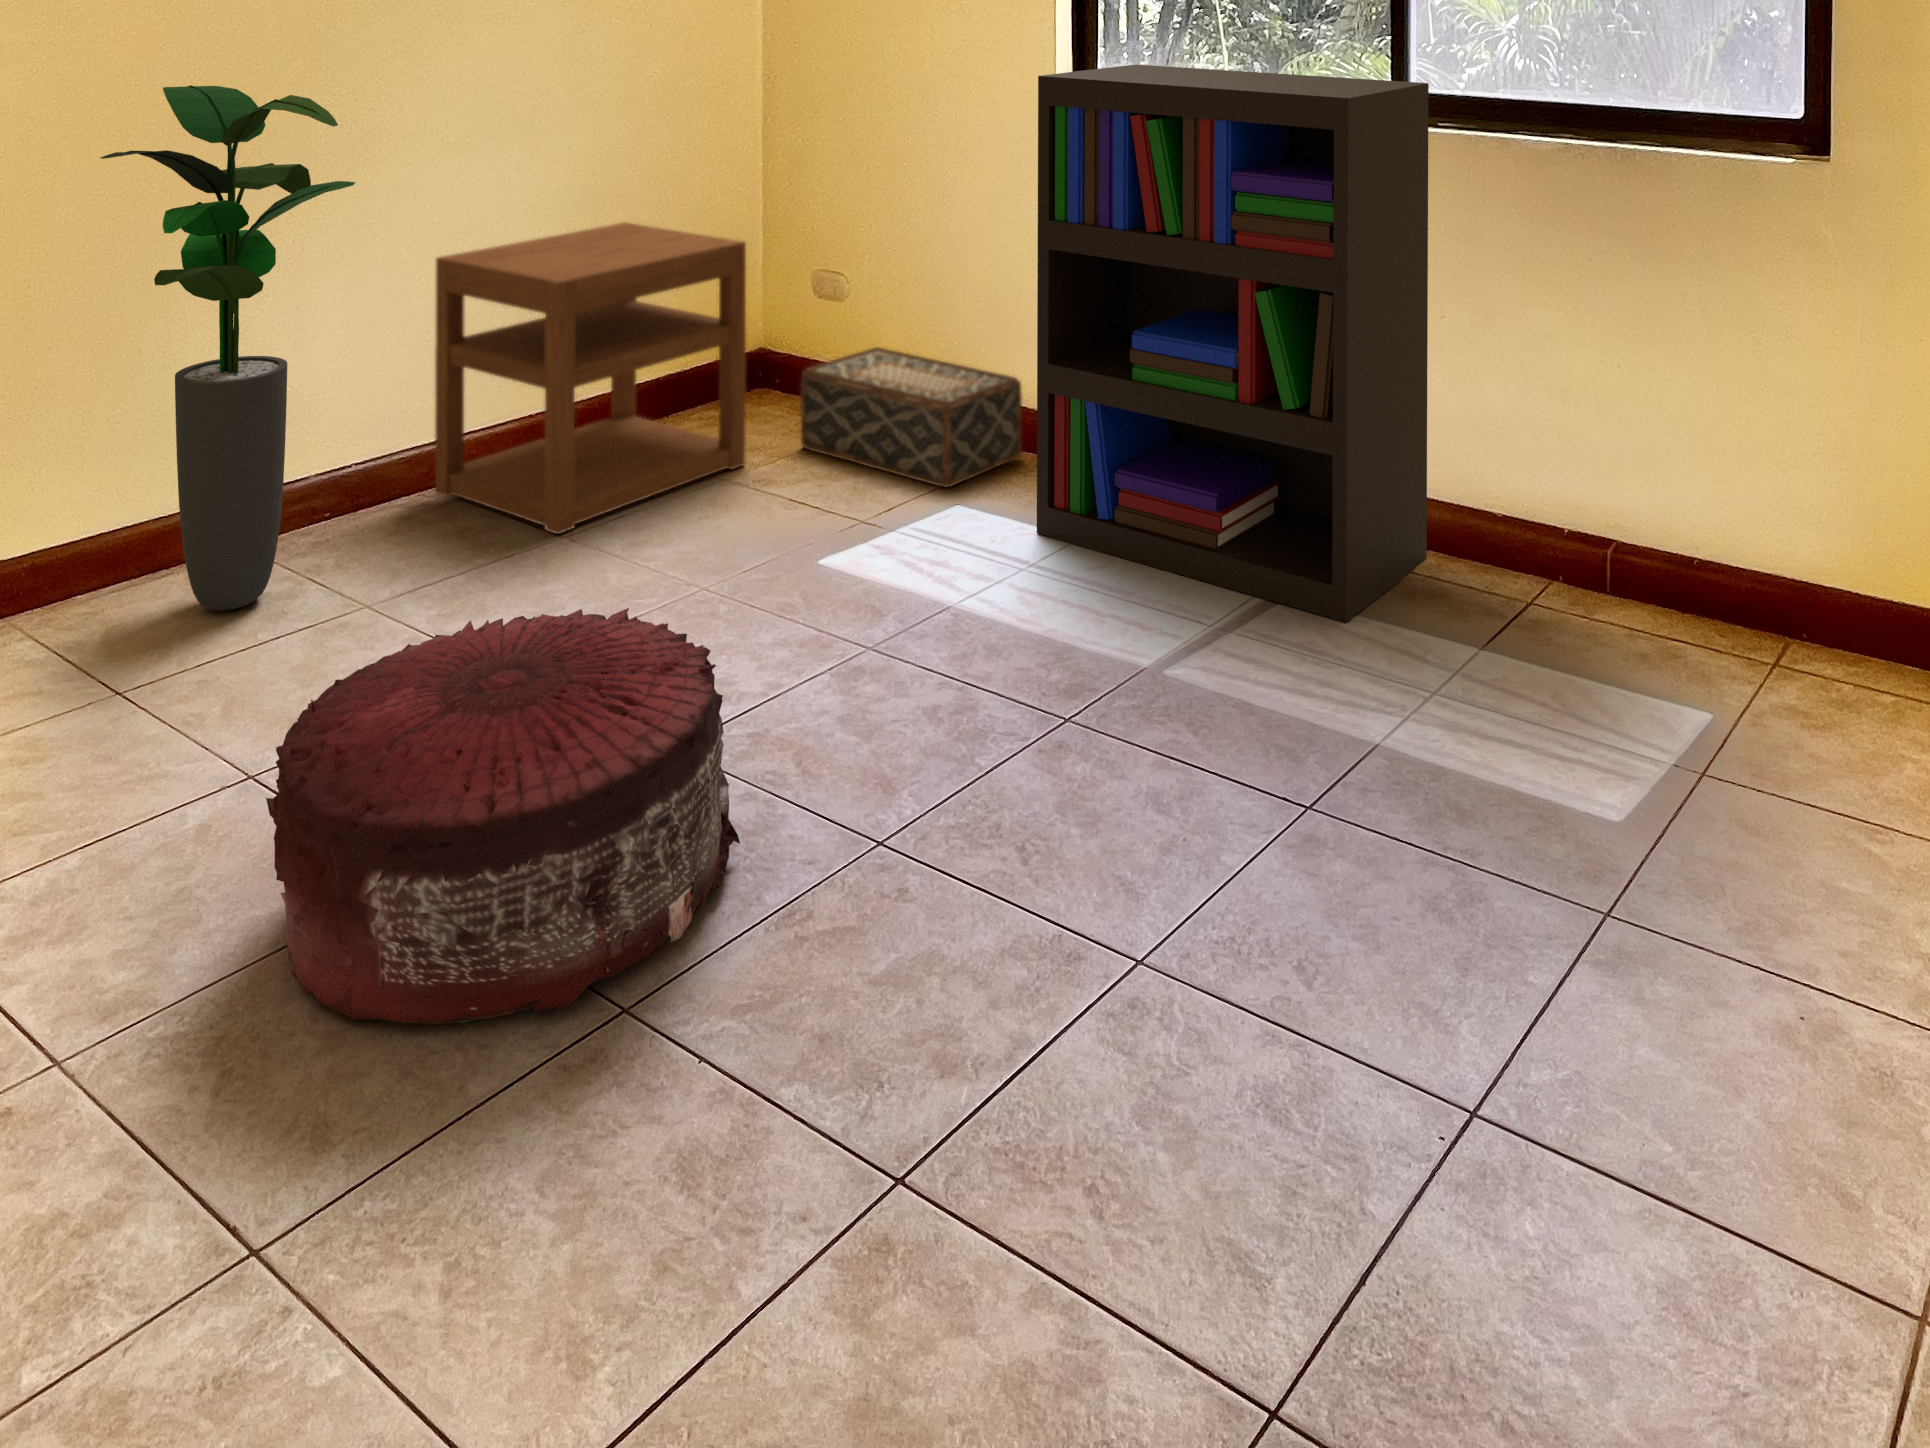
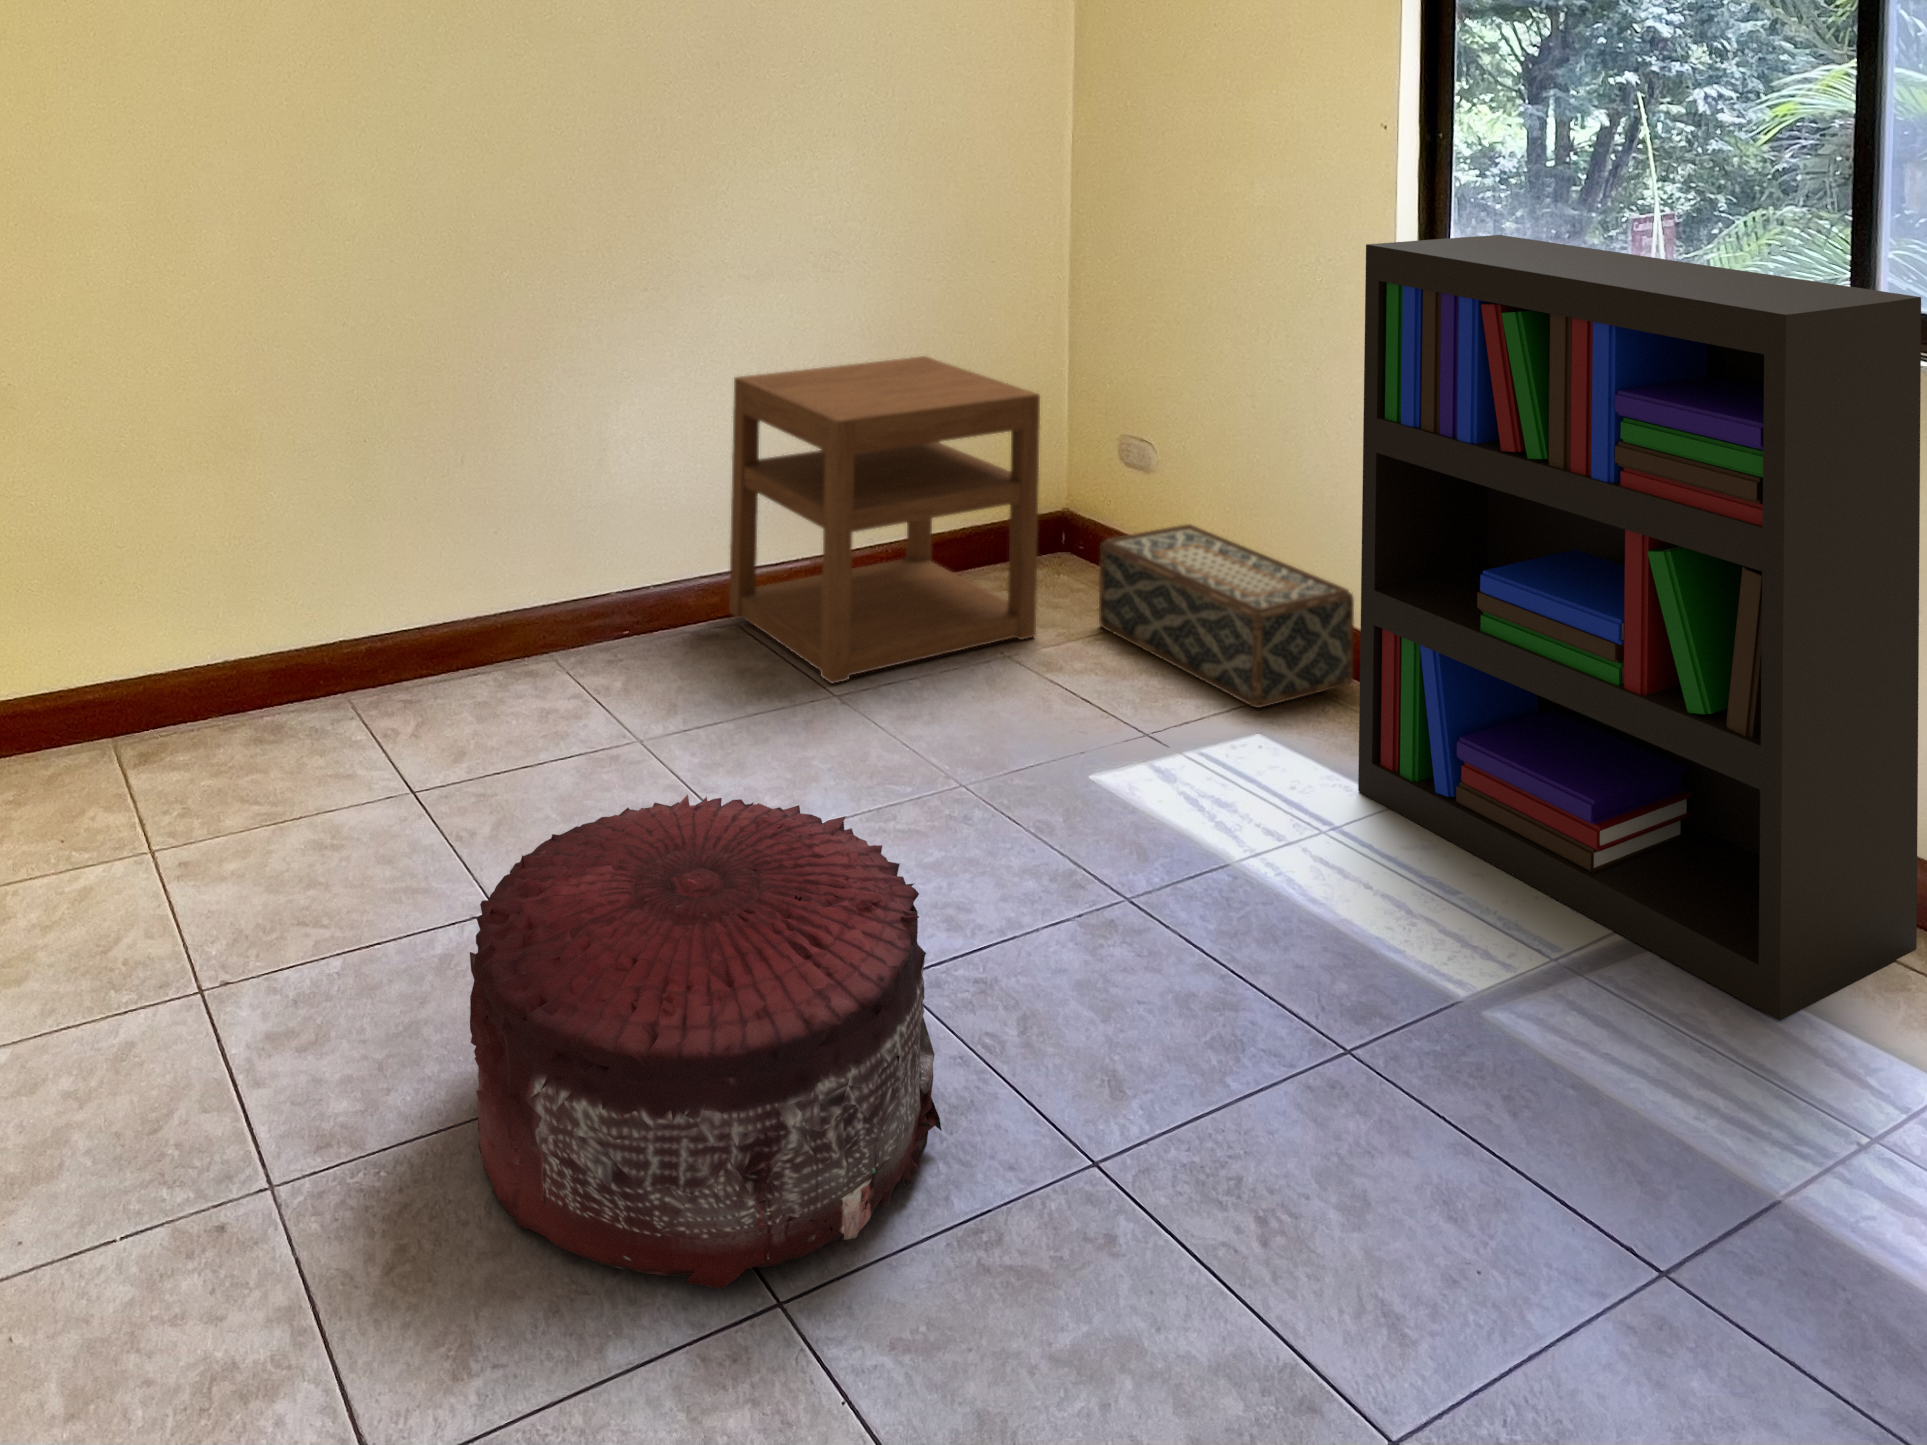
potted plant: present [100,85,356,610] -> none [426,197,644,706]

